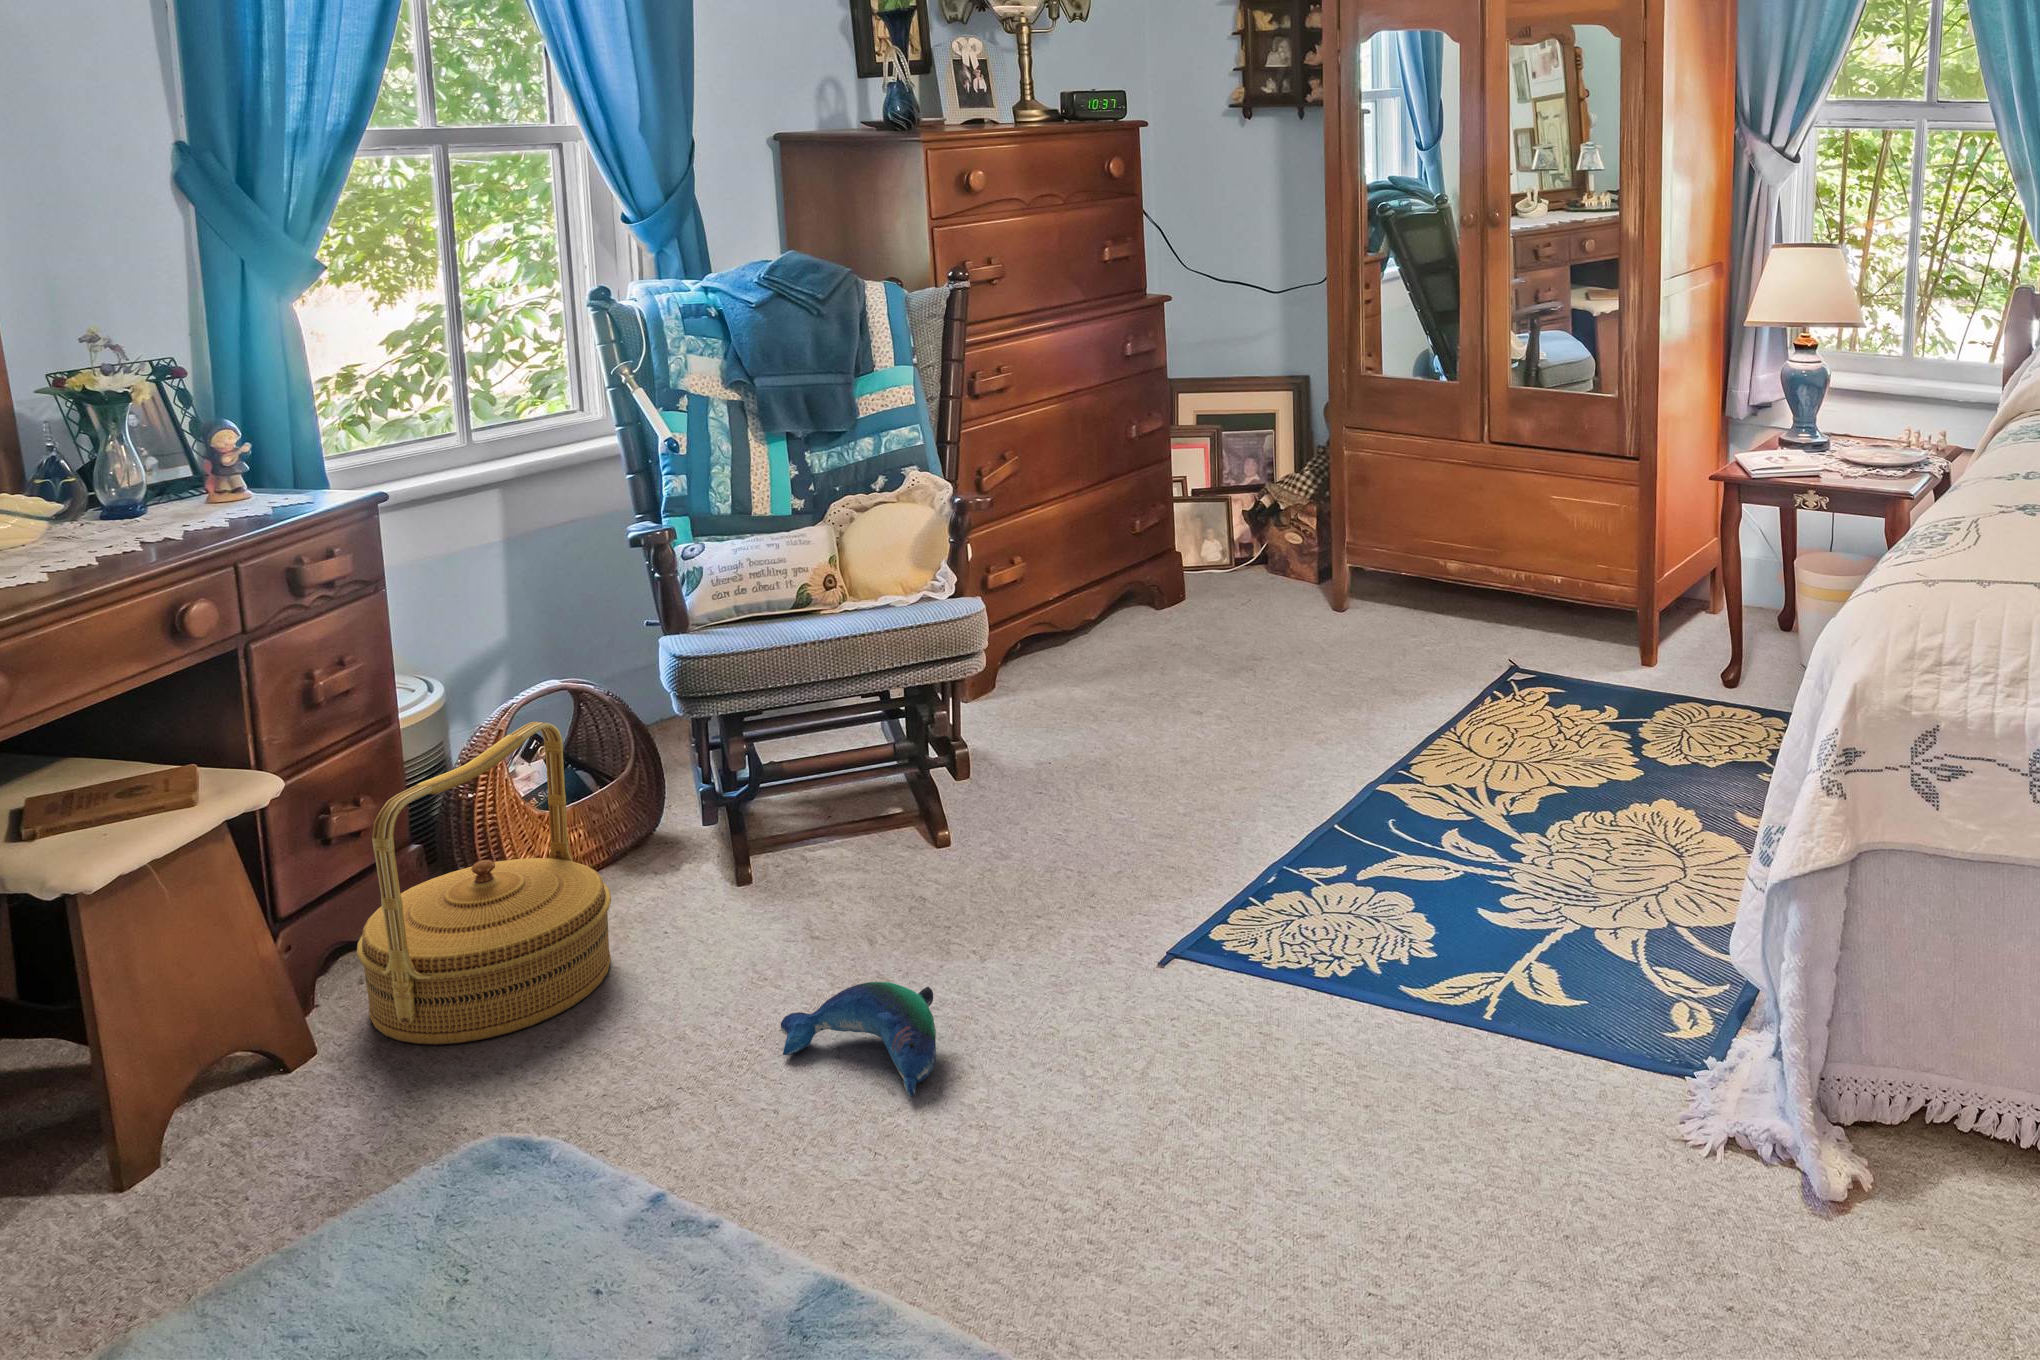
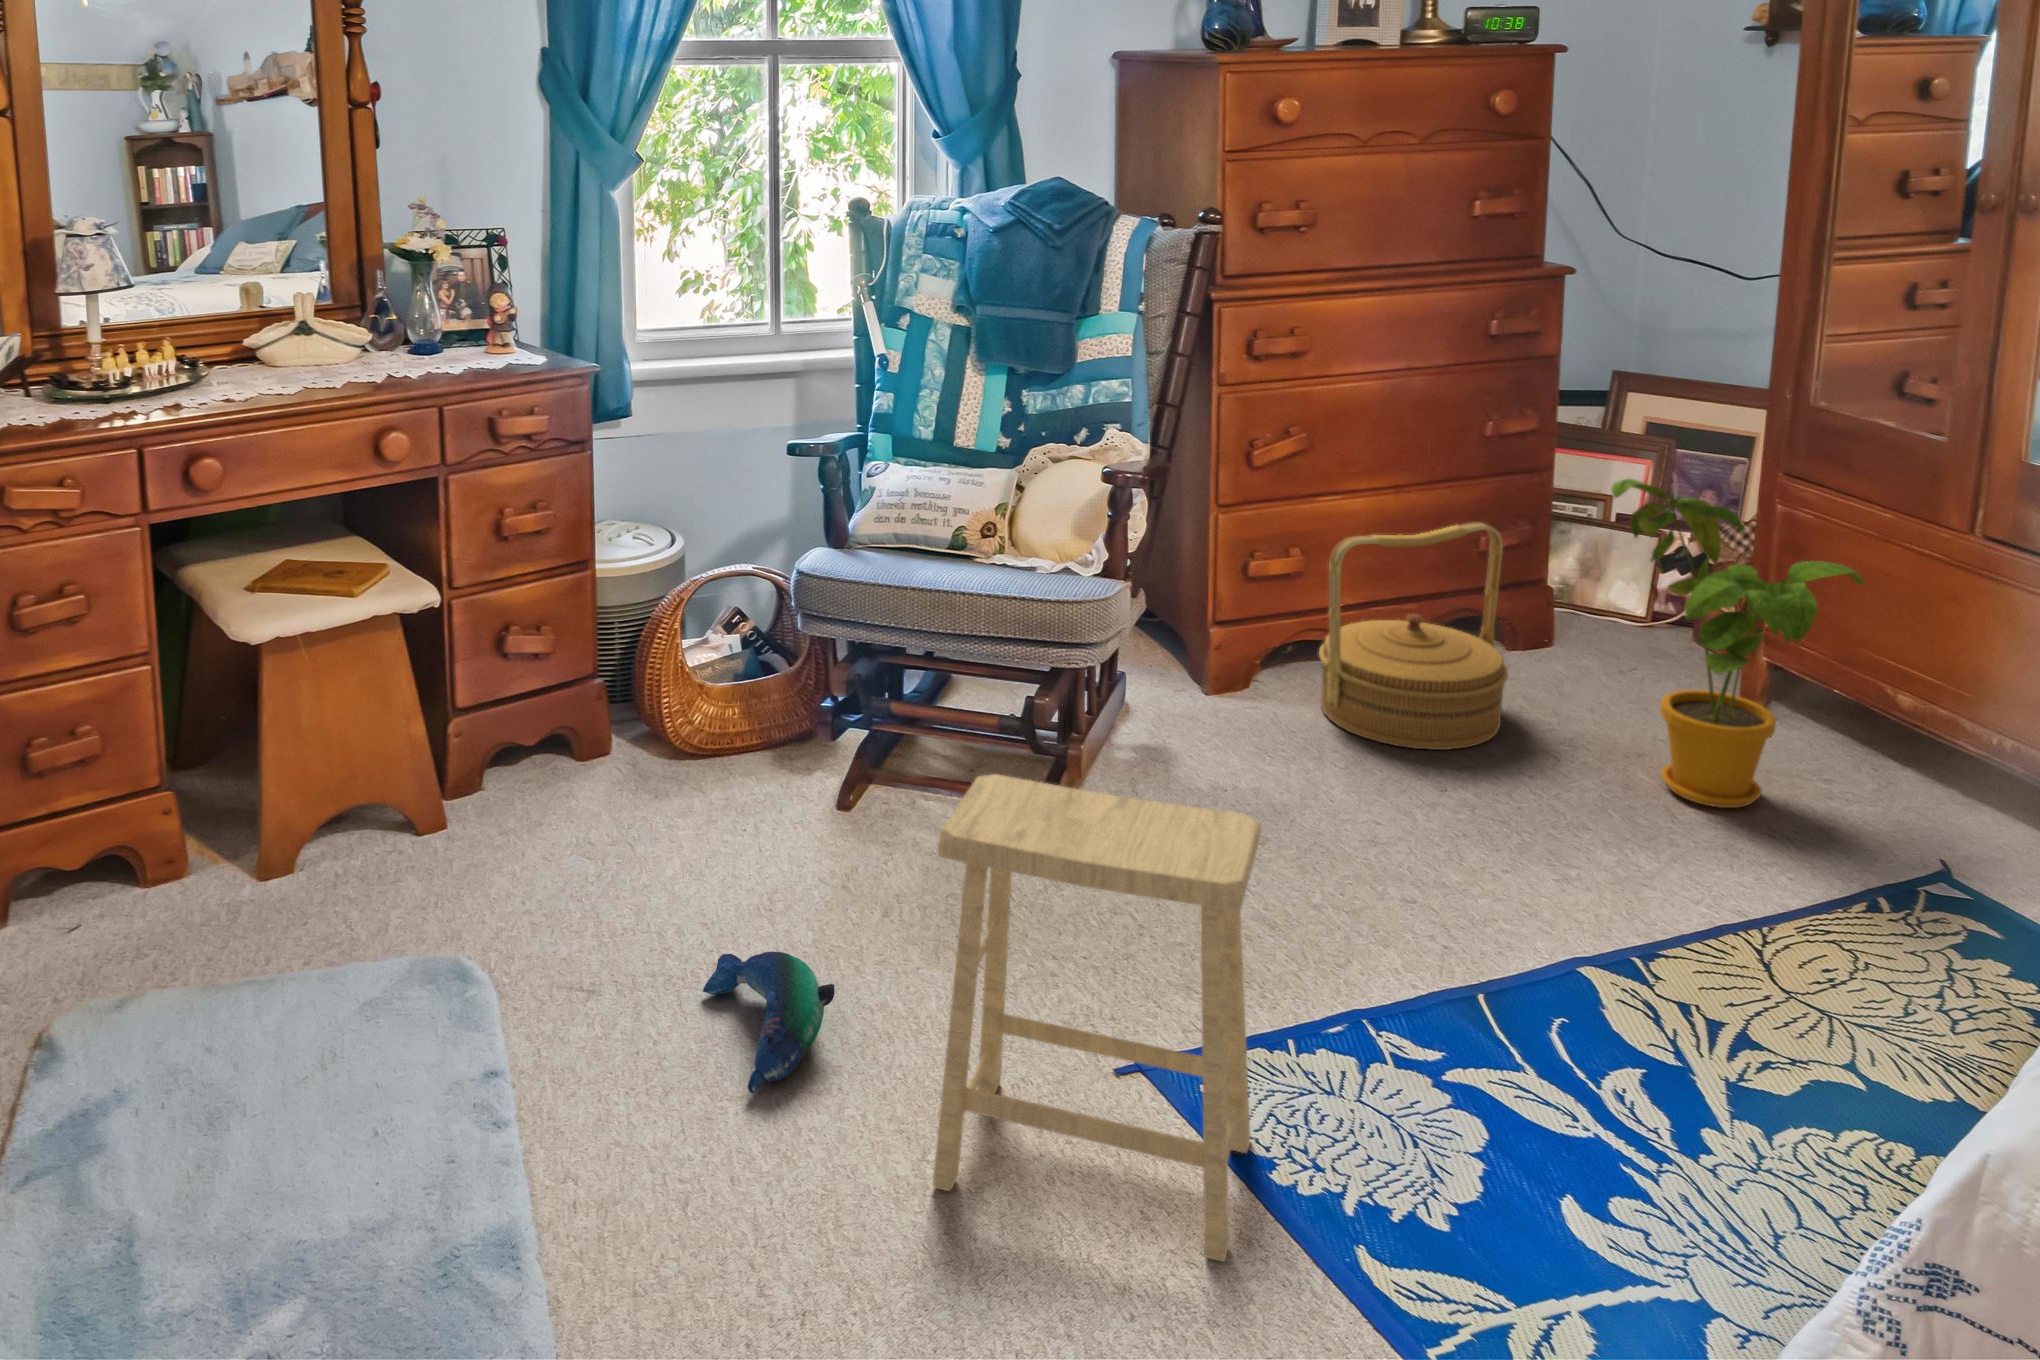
house plant: none [1275,446,1422,674] -> present [1611,479,1863,808]
footstool: none [1071,707,1338,1083] -> present [933,774,1261,1262]
woven basket: present [357,722,611,1045] -> present [1319,522,1508,750]

